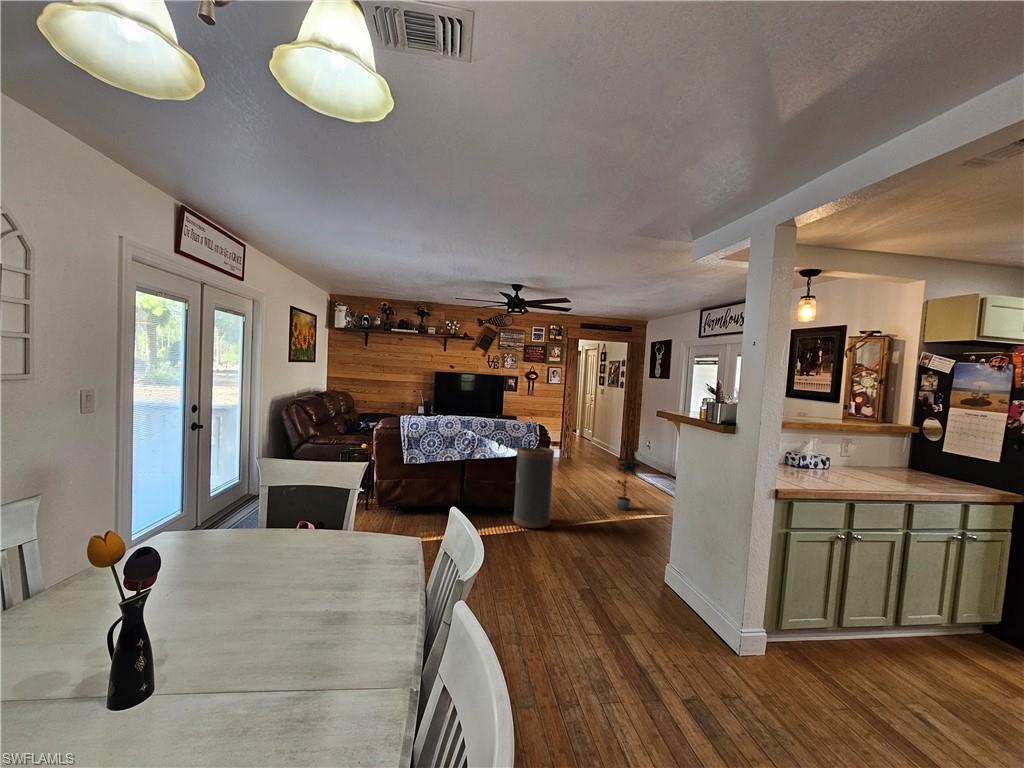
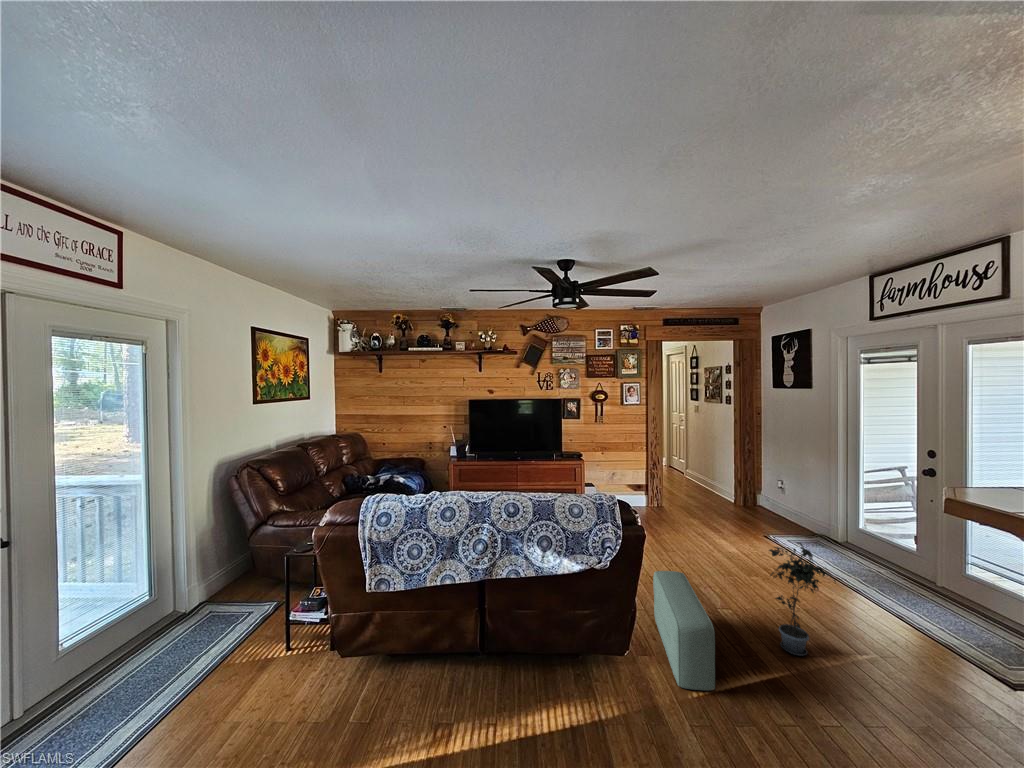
trash can: present [513,447,554,528] -> none [579,547,657,737]
pouf: none [555,471,582,518] -> present [653,571,715,690]

